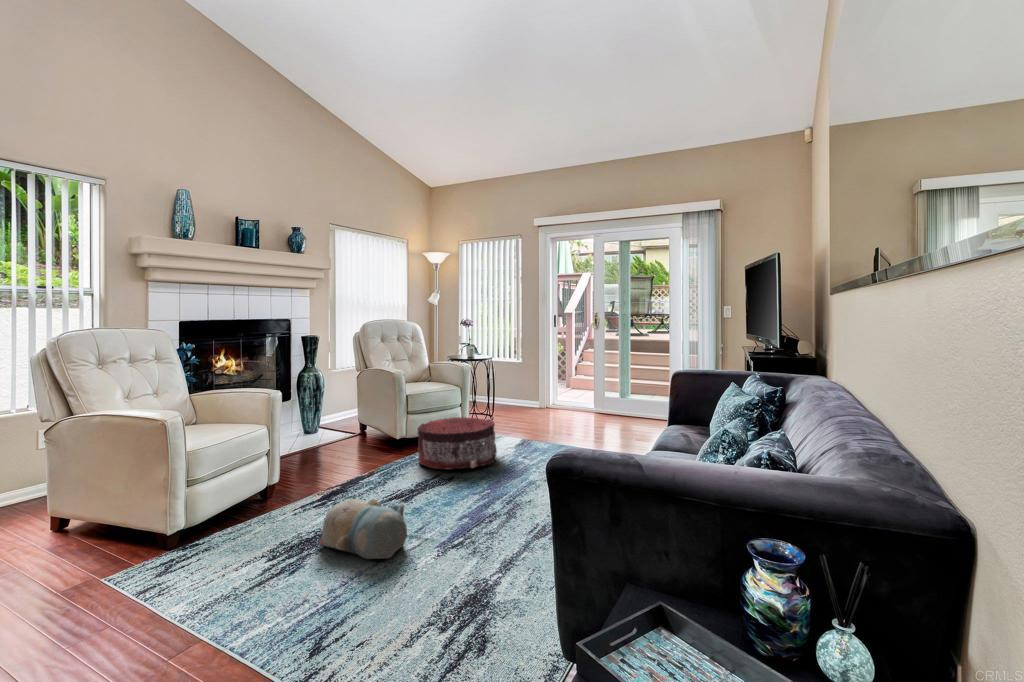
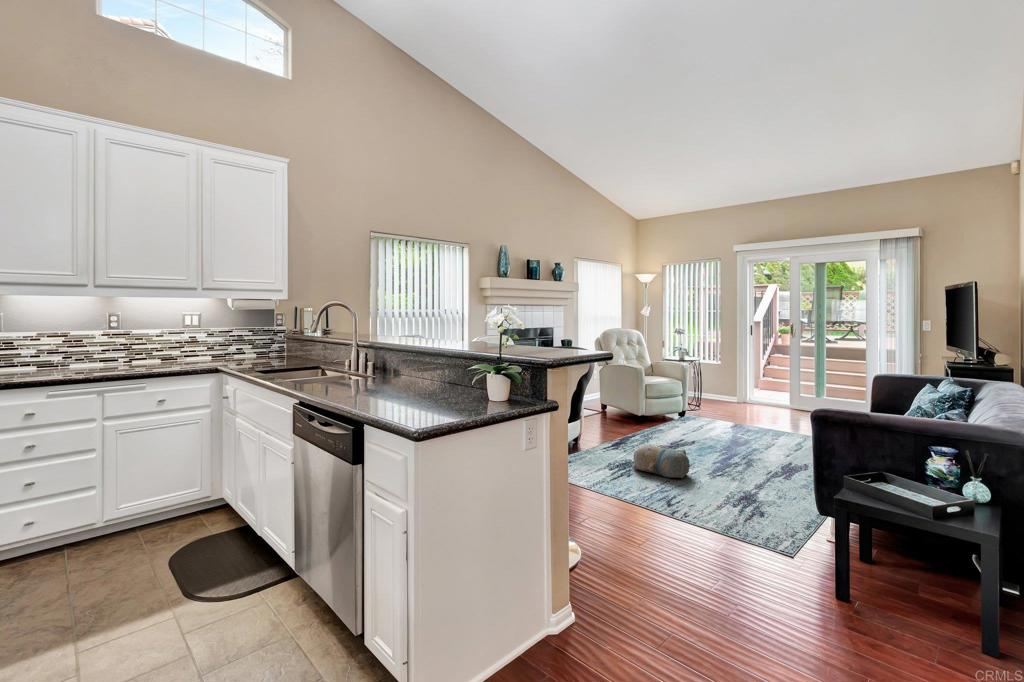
pouf: present [418,417,497,470] -> none [661,402,722,438]

